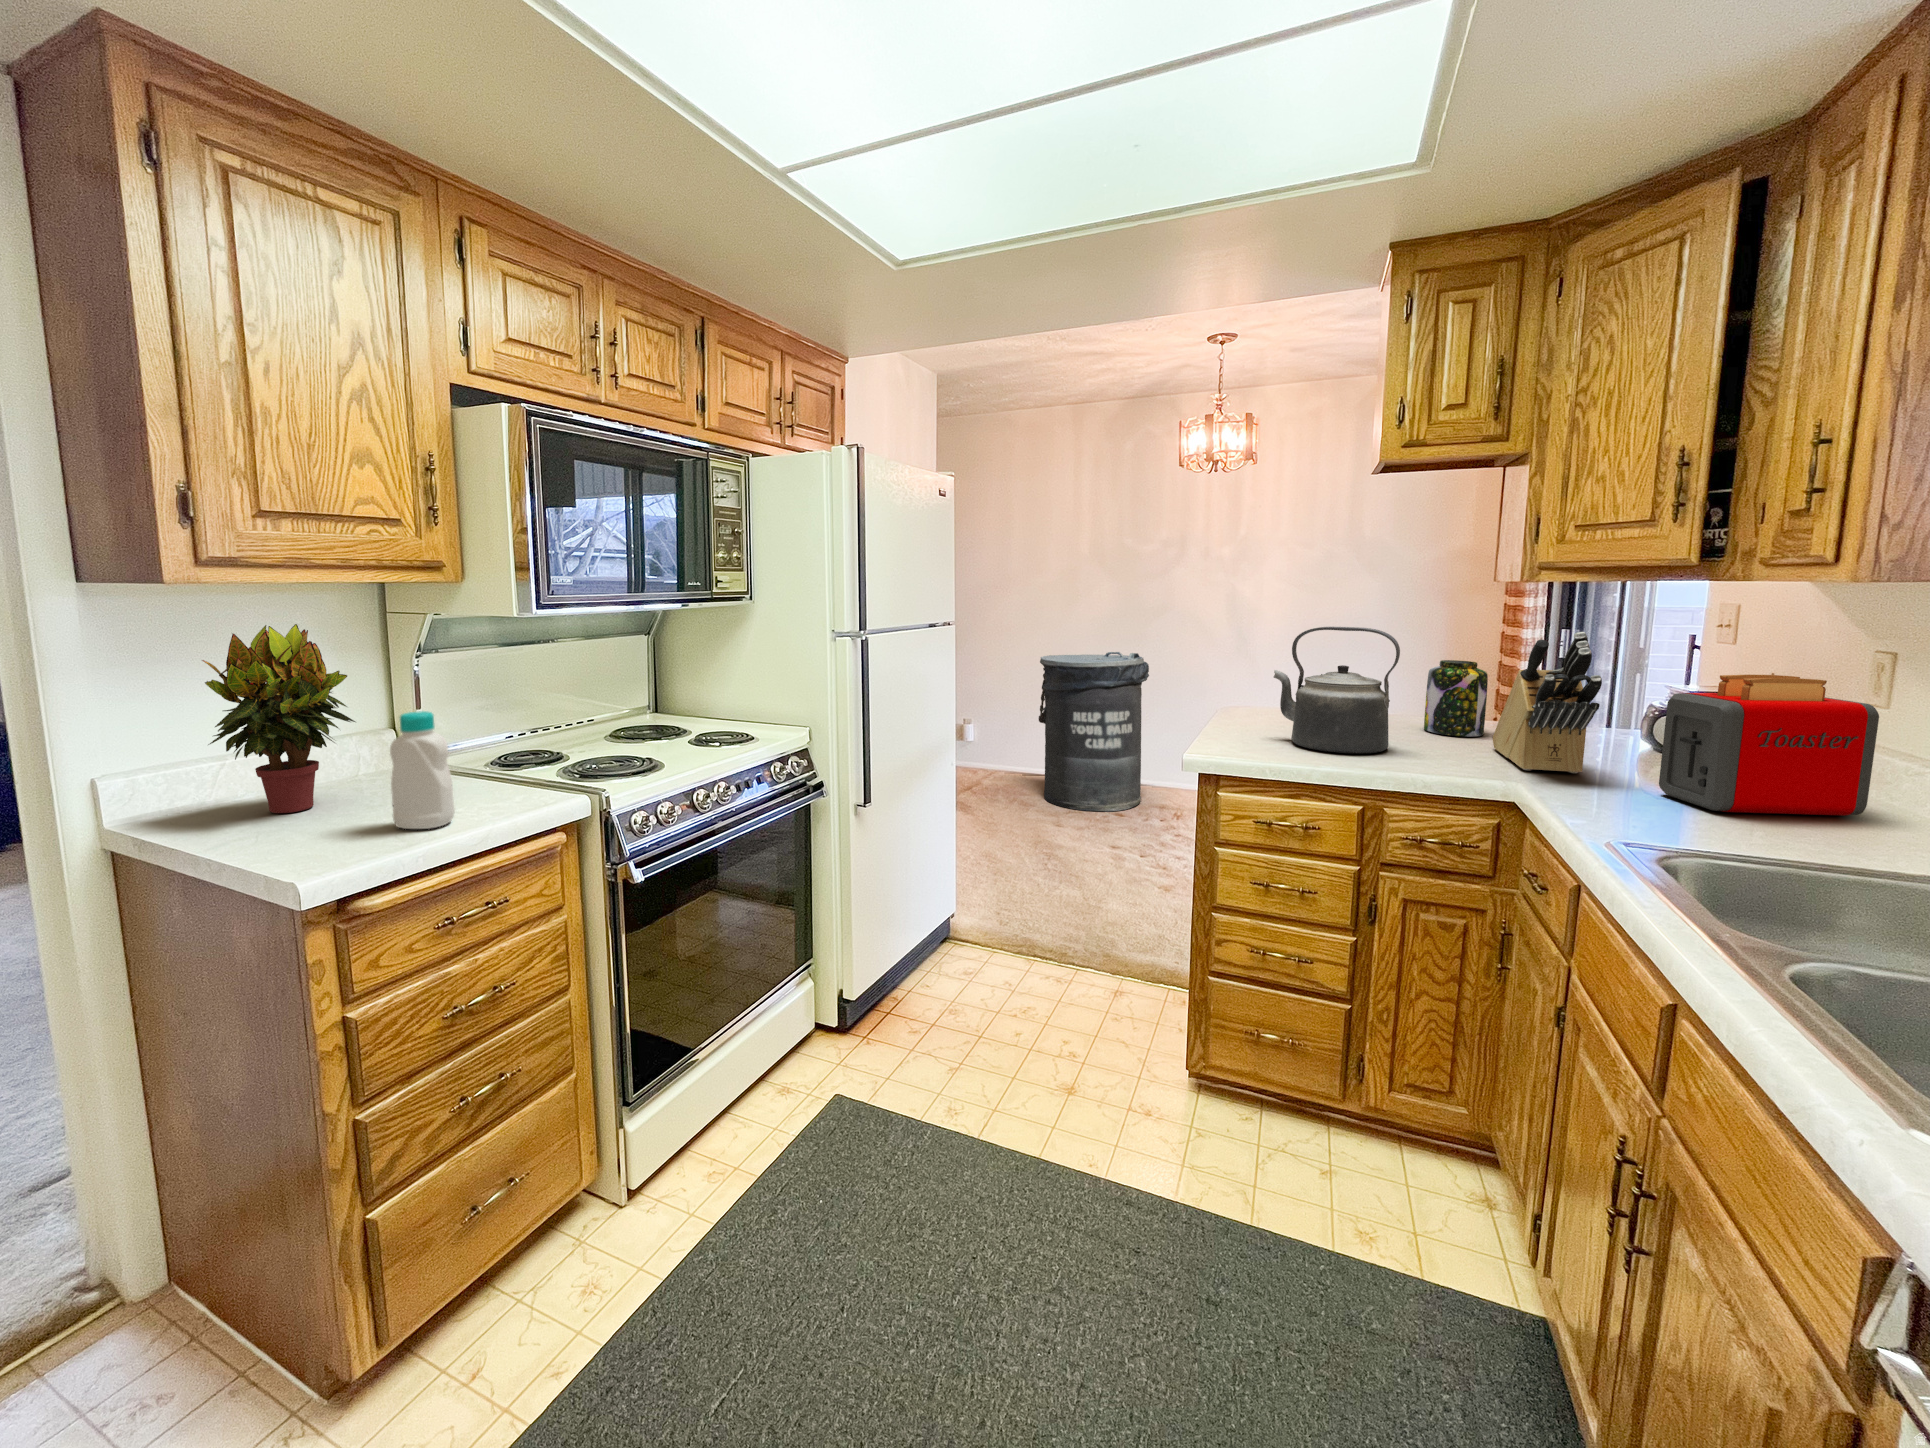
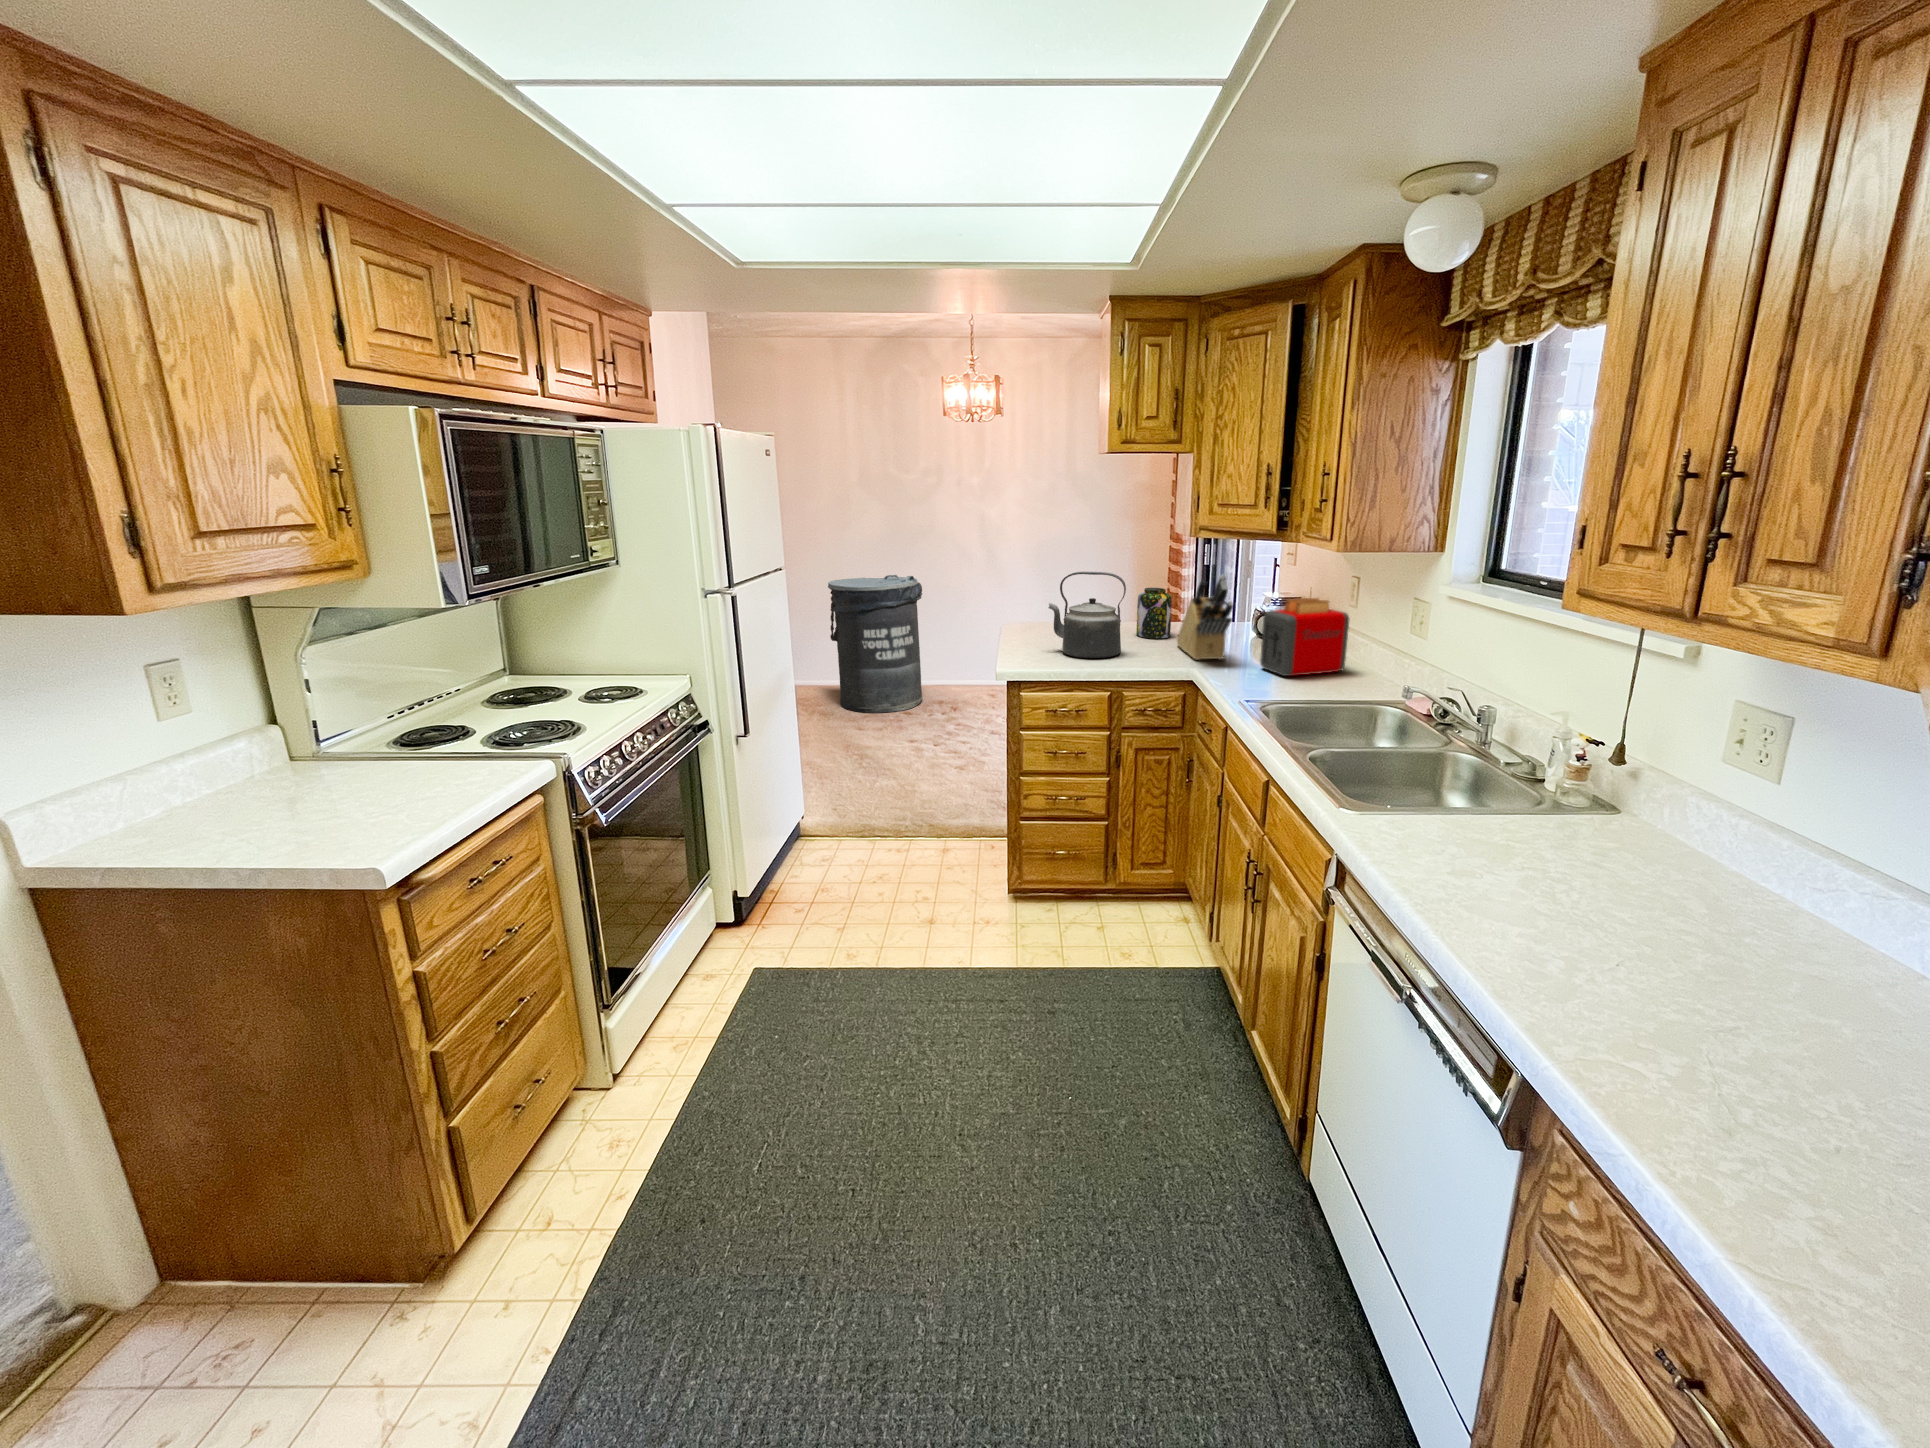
potted plant: present [202,624,355,813] -> none [108,636,289,822]
bottle: present [390,711,455,829] -> none [380,707,450,813]

